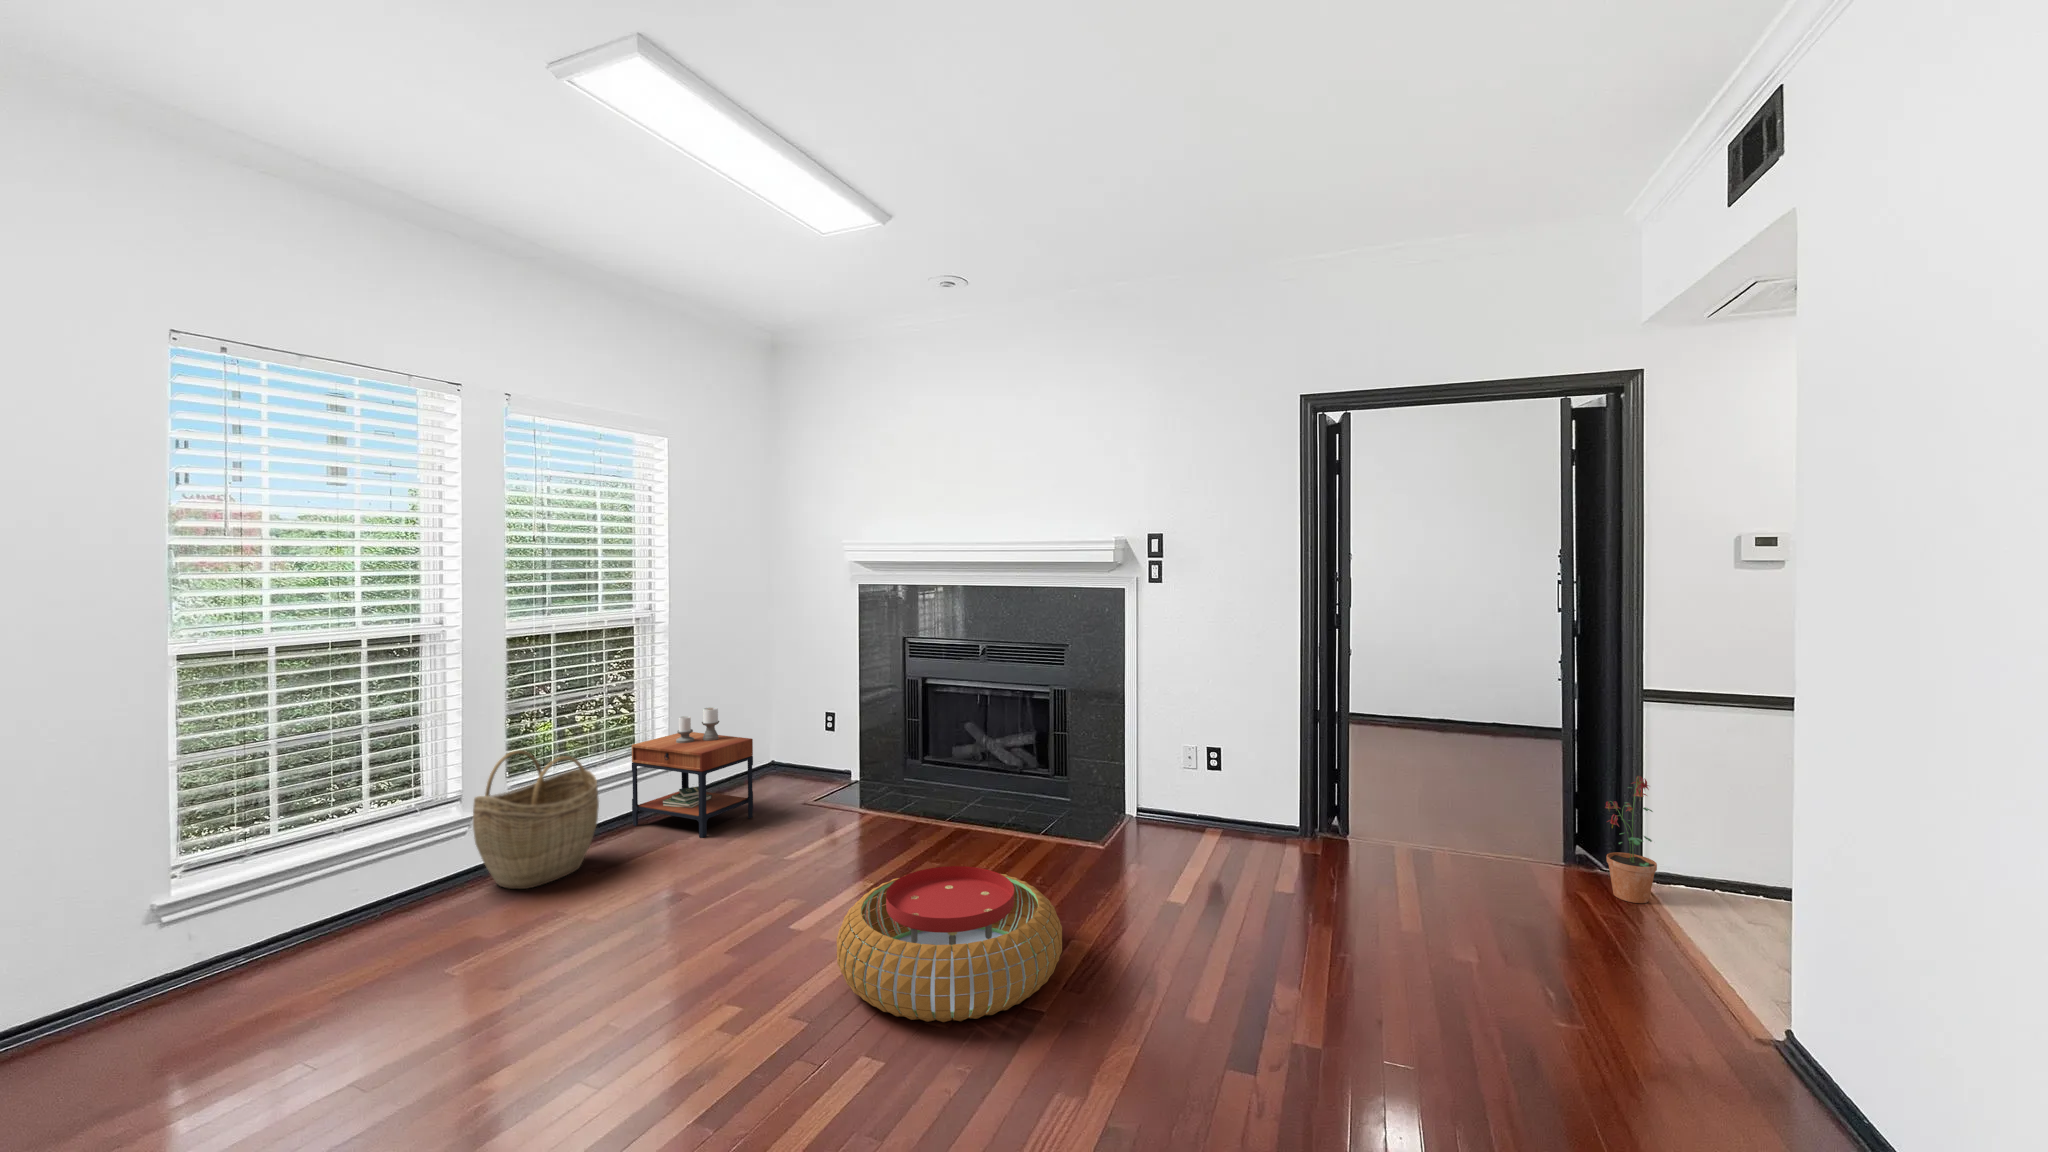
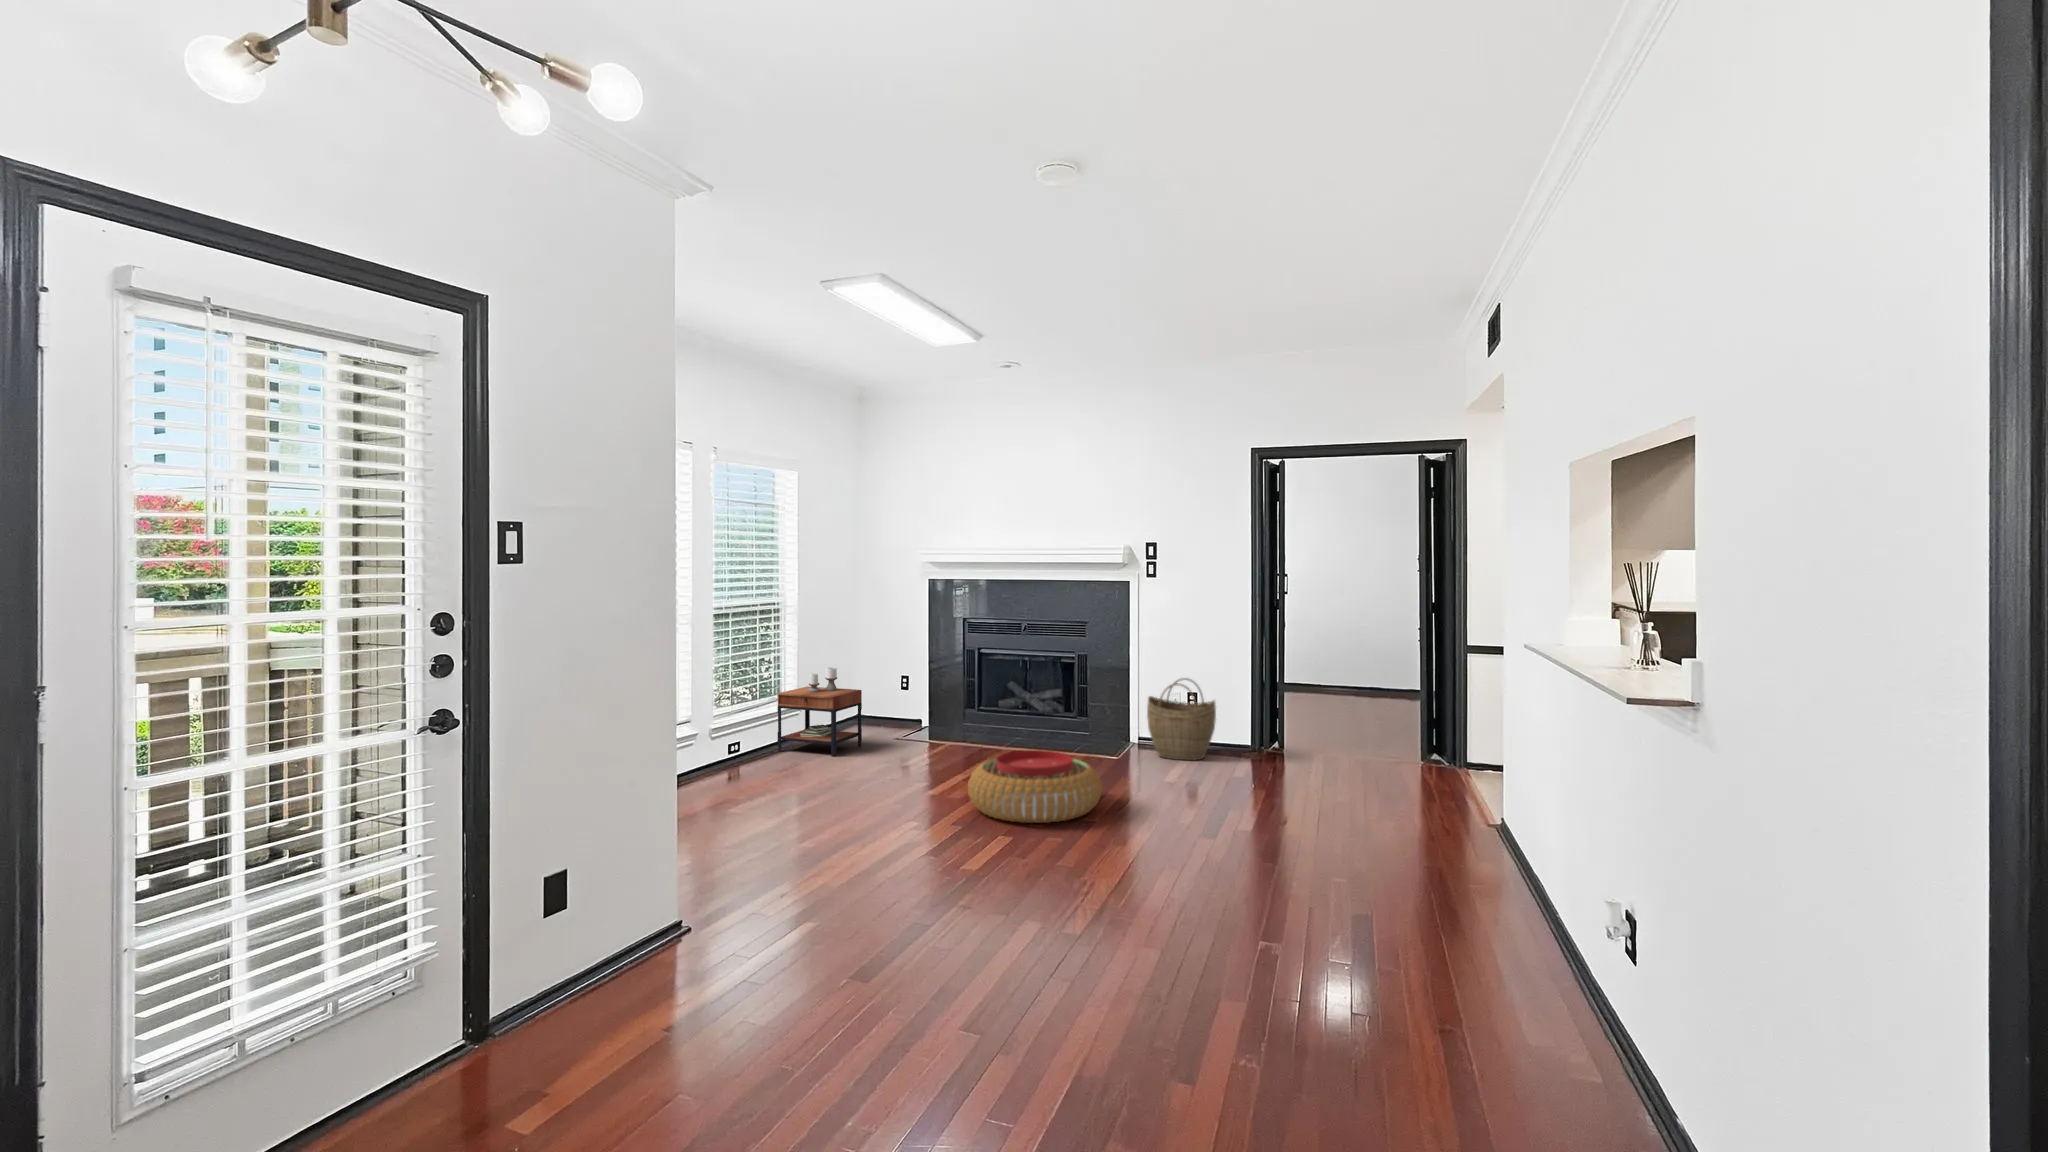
woven basket: present [473,751,599,889] -> present [1147,678,1216,761]
potted plant: present [1605,776,1657,903] -> none [1440,700,1471,779]

